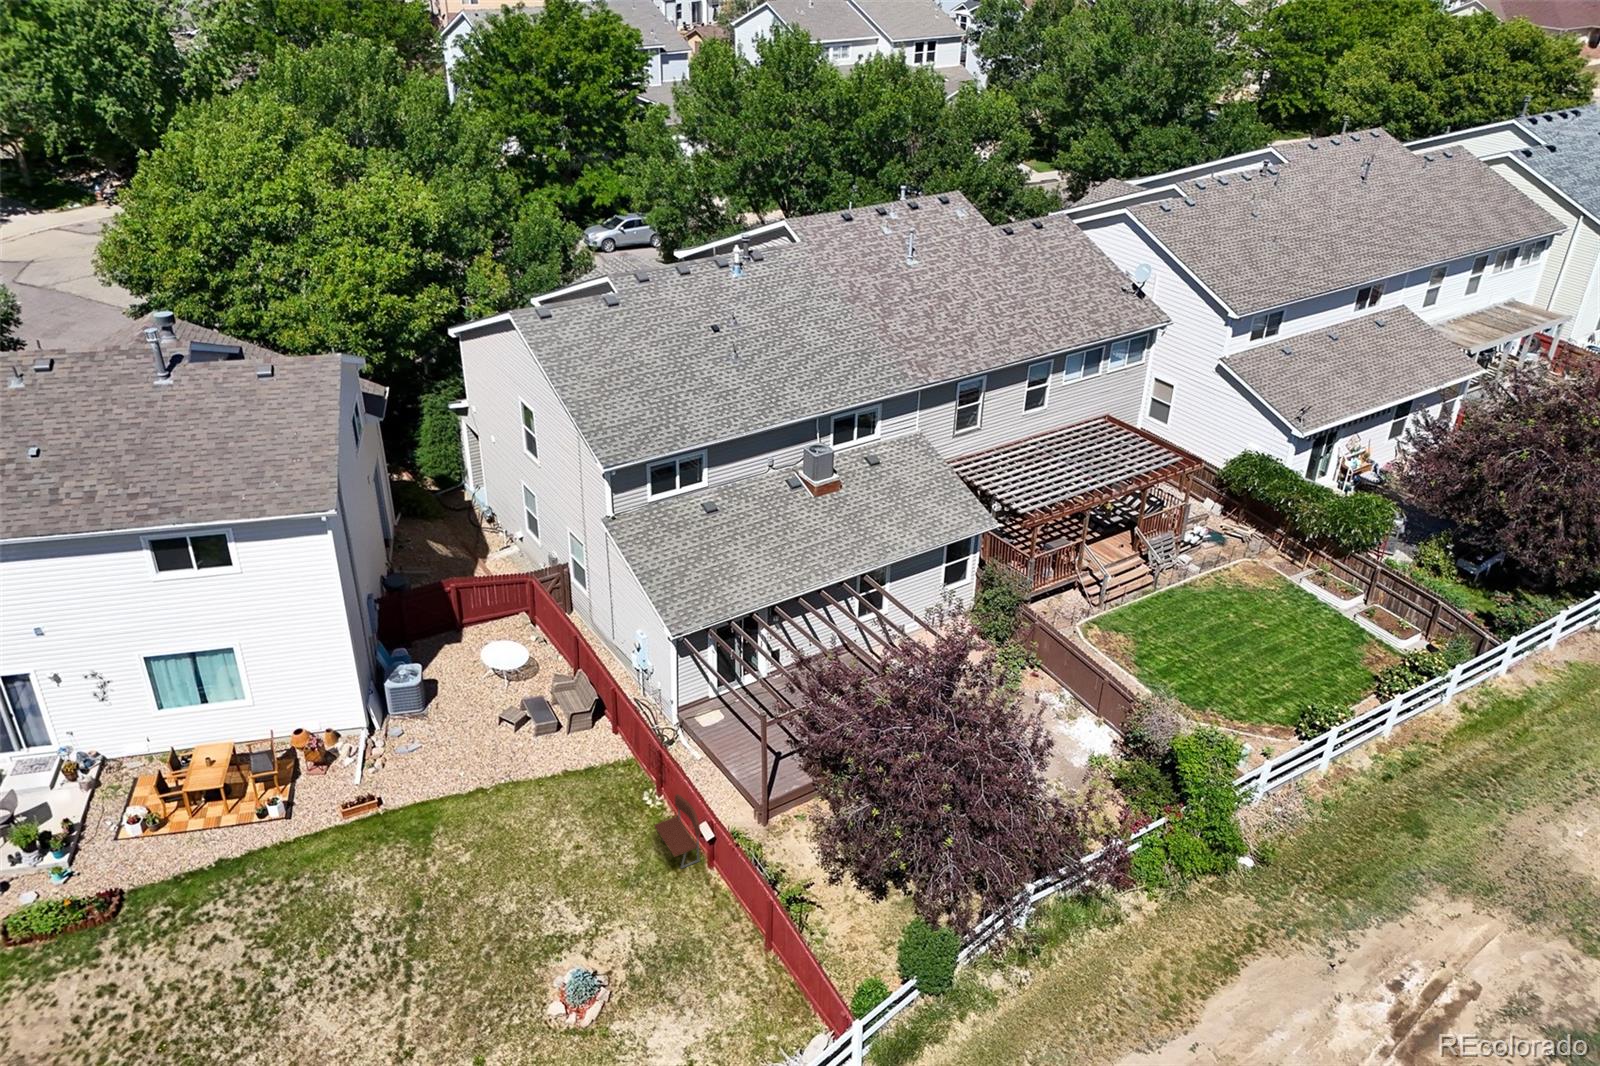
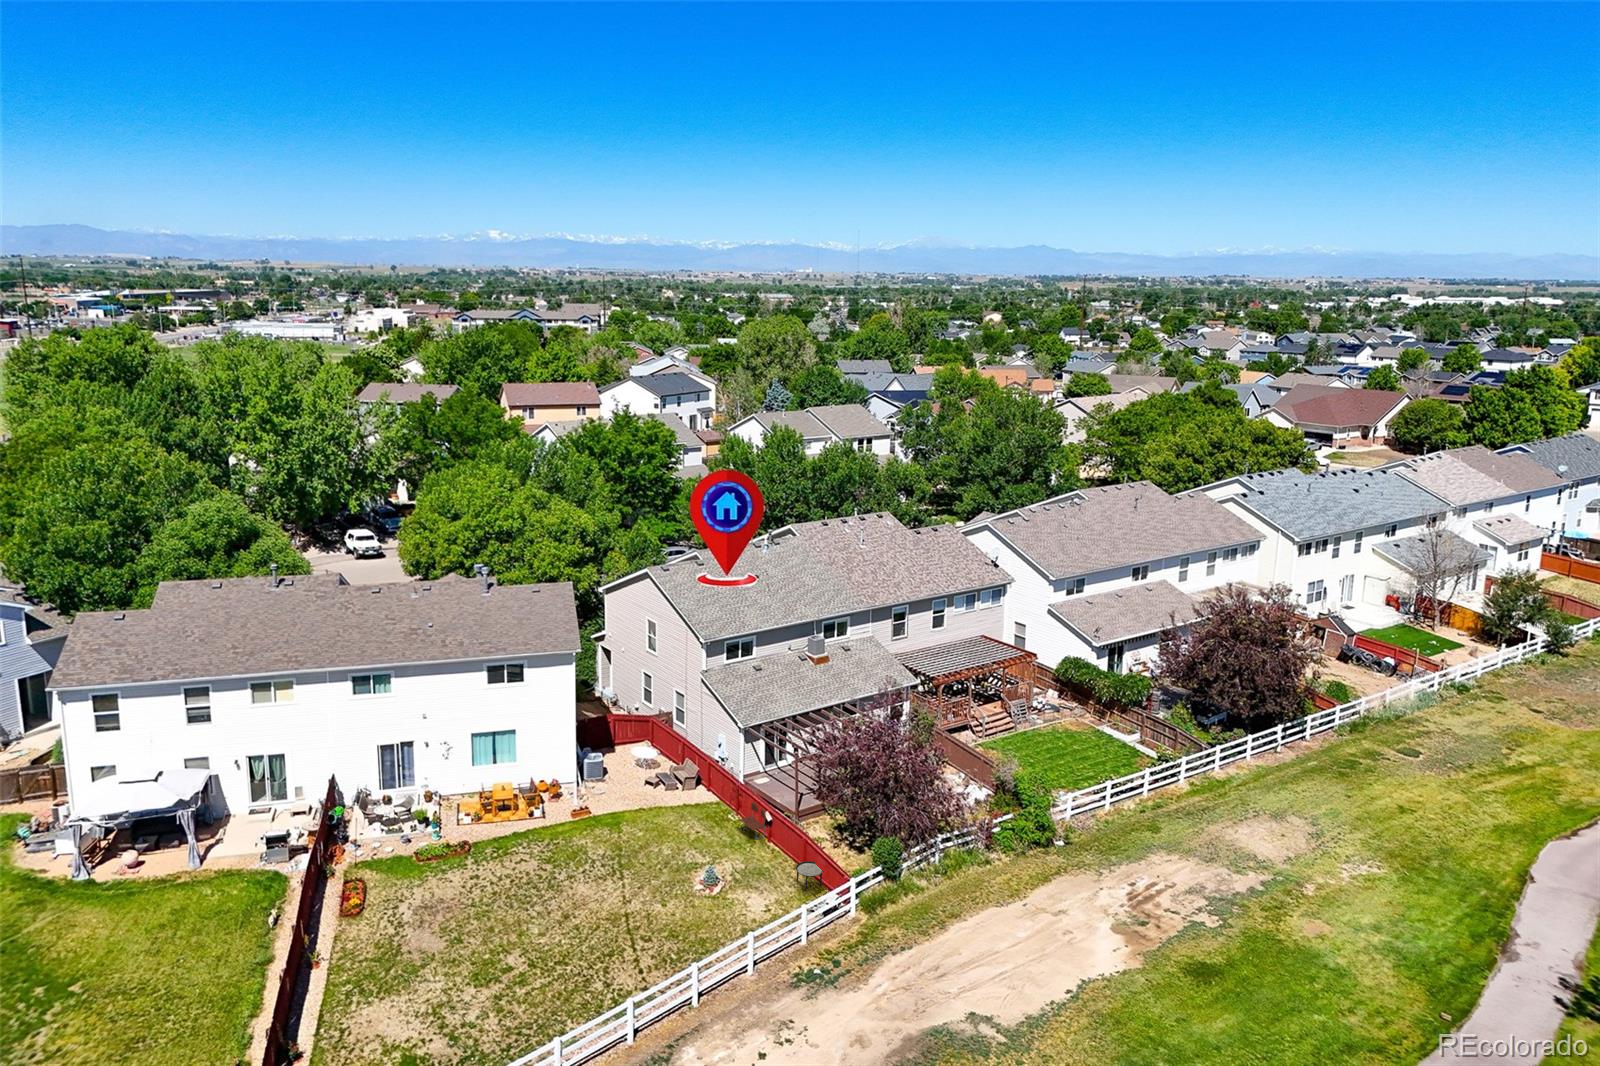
round table: none [746,955,803,1021] -> present [796,861,823,890]

